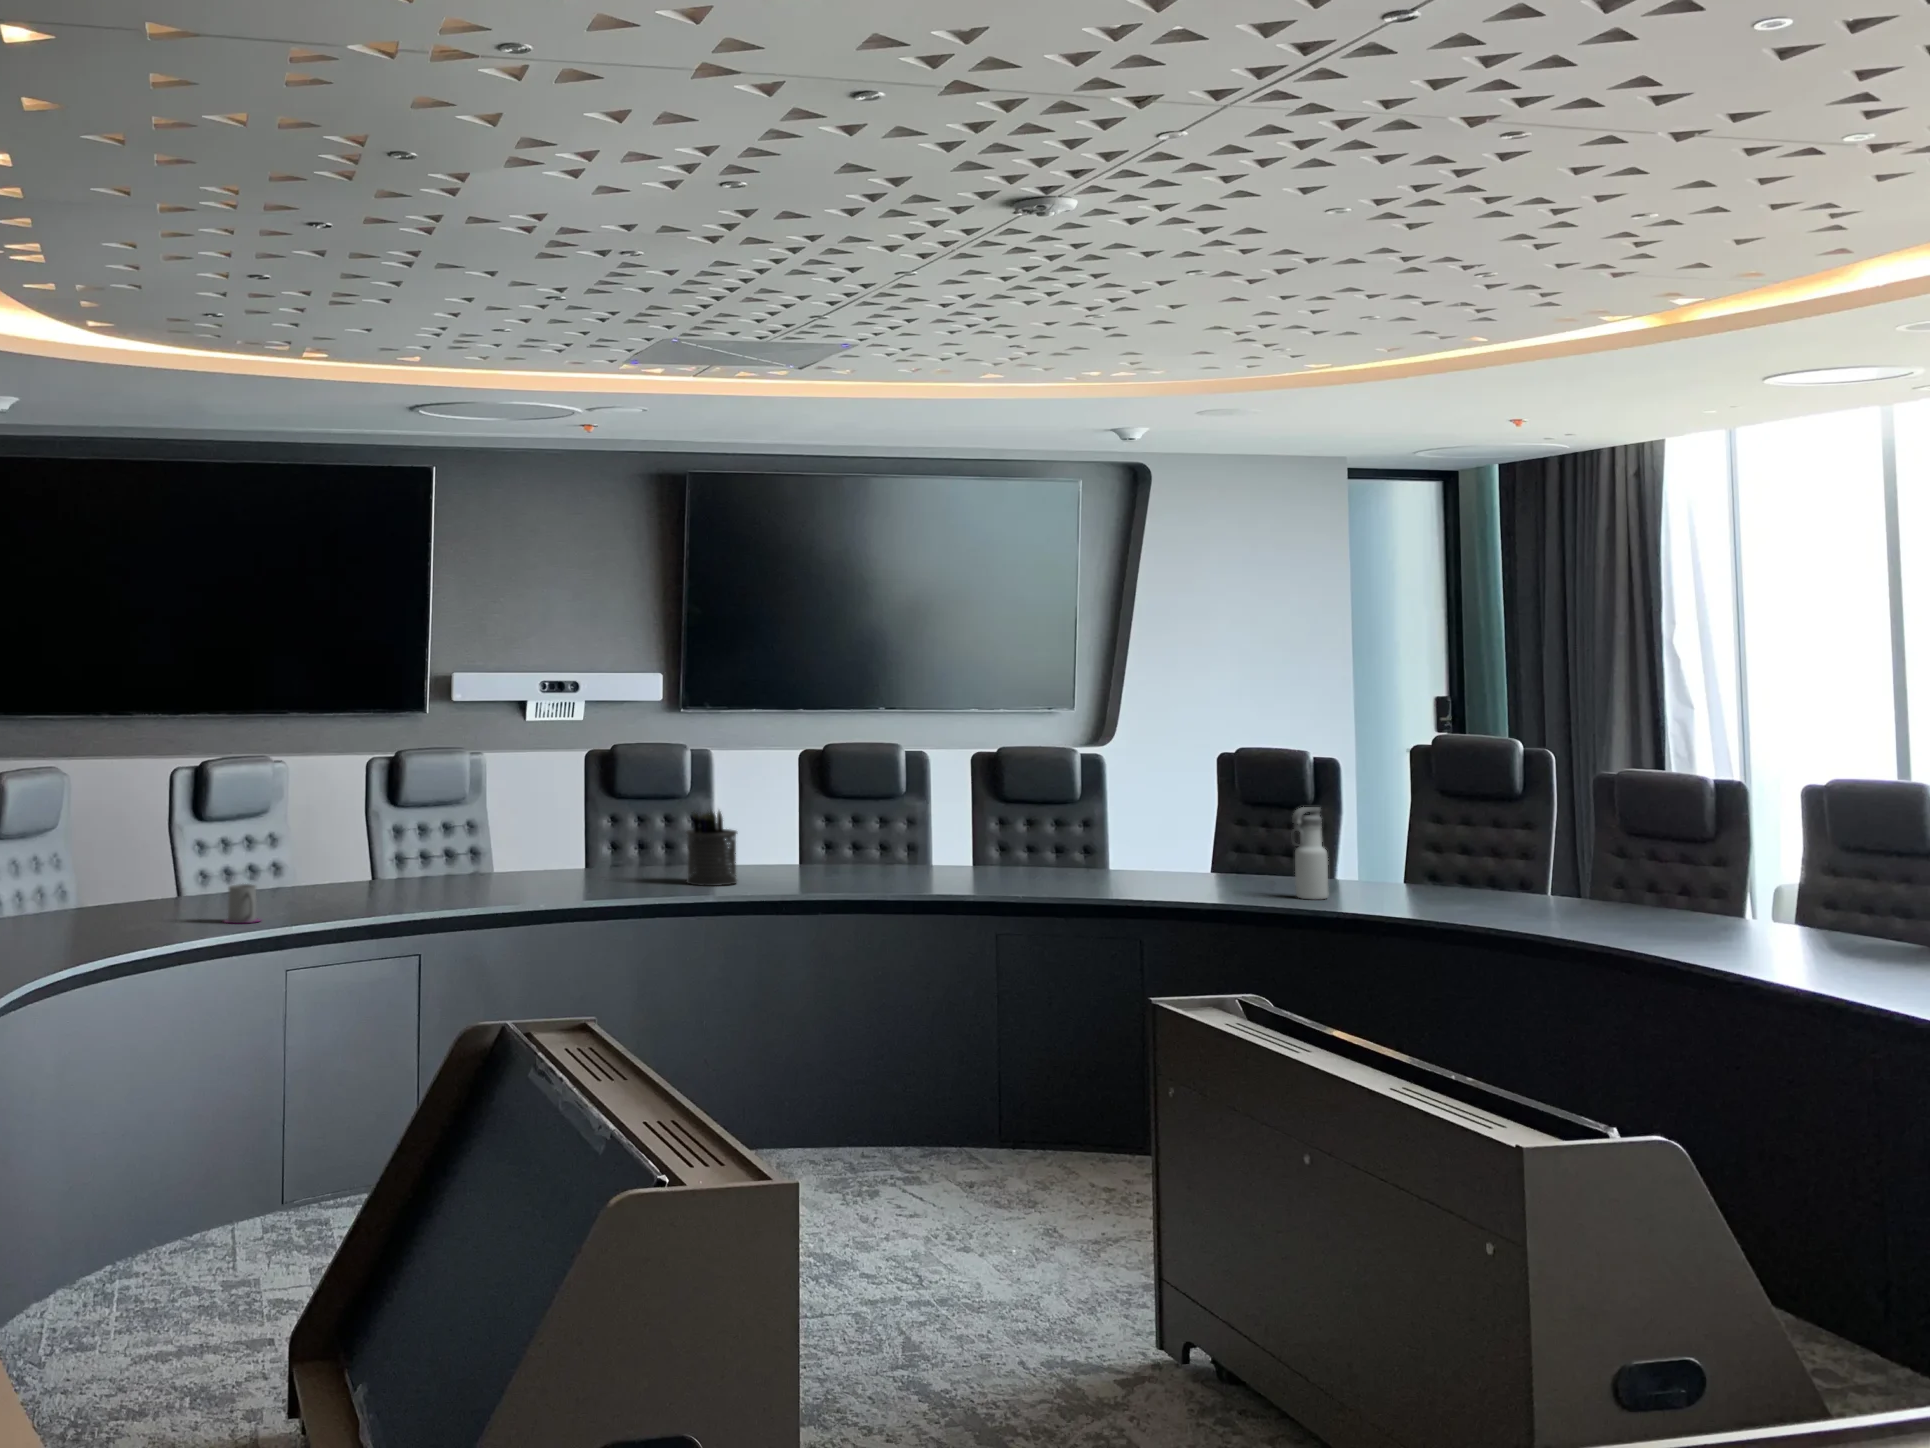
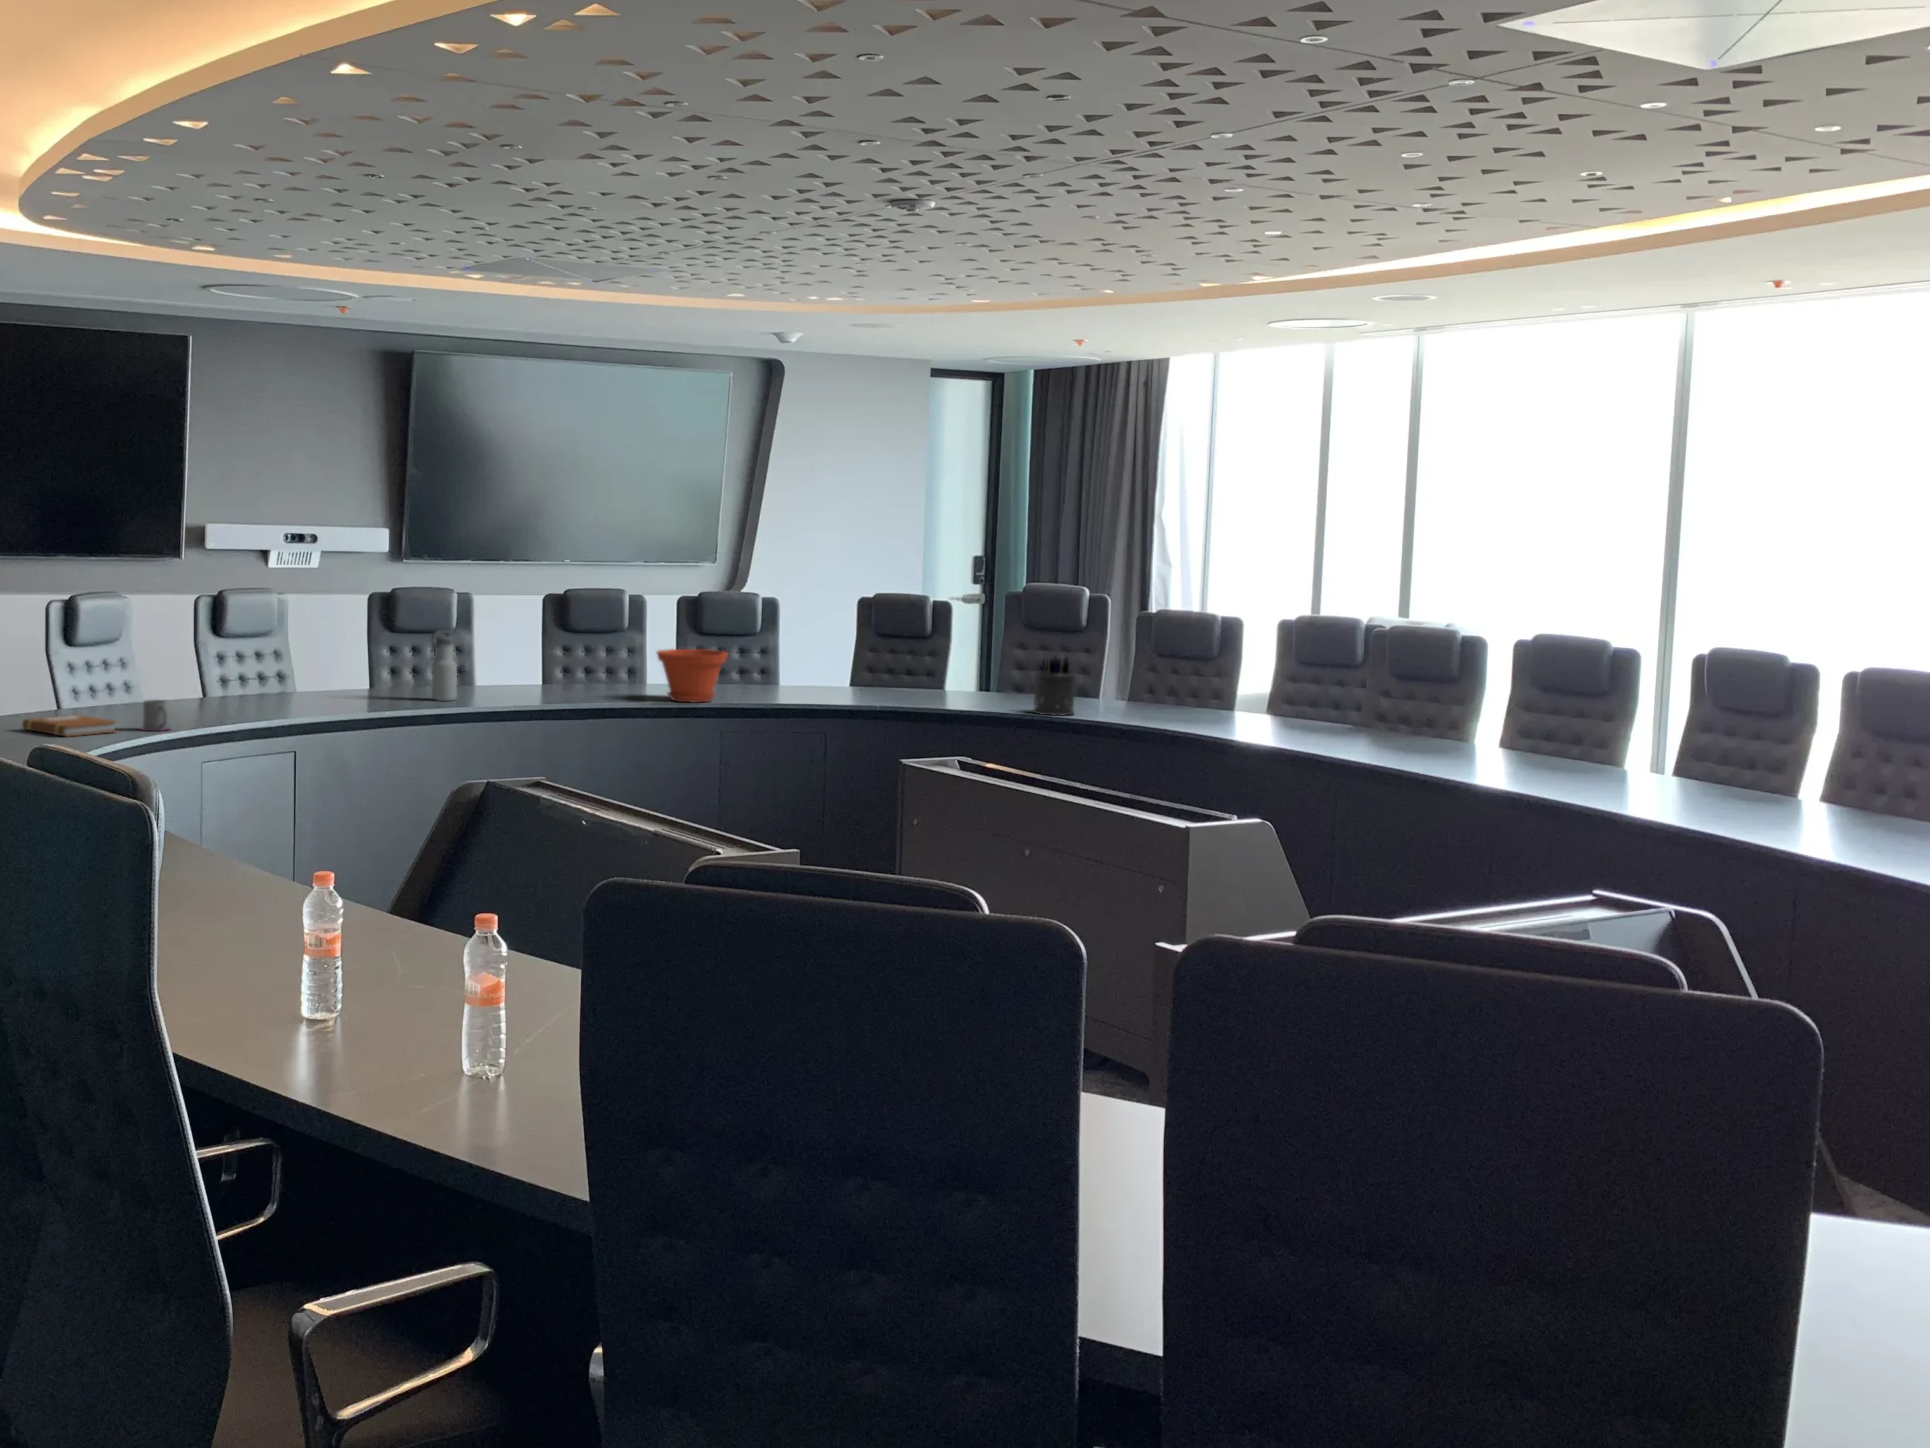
water bottle: present [1292,807,1328,900] -> present [431,630,457,701]
pen holder: present [687,811,737,886] -> present [1033,656,1076,716]
plant pot: none [915,821,1008,891] -> present [657,649,728,703]
notebook: none [87,902,193,930] -> present [22,715,116,736]

